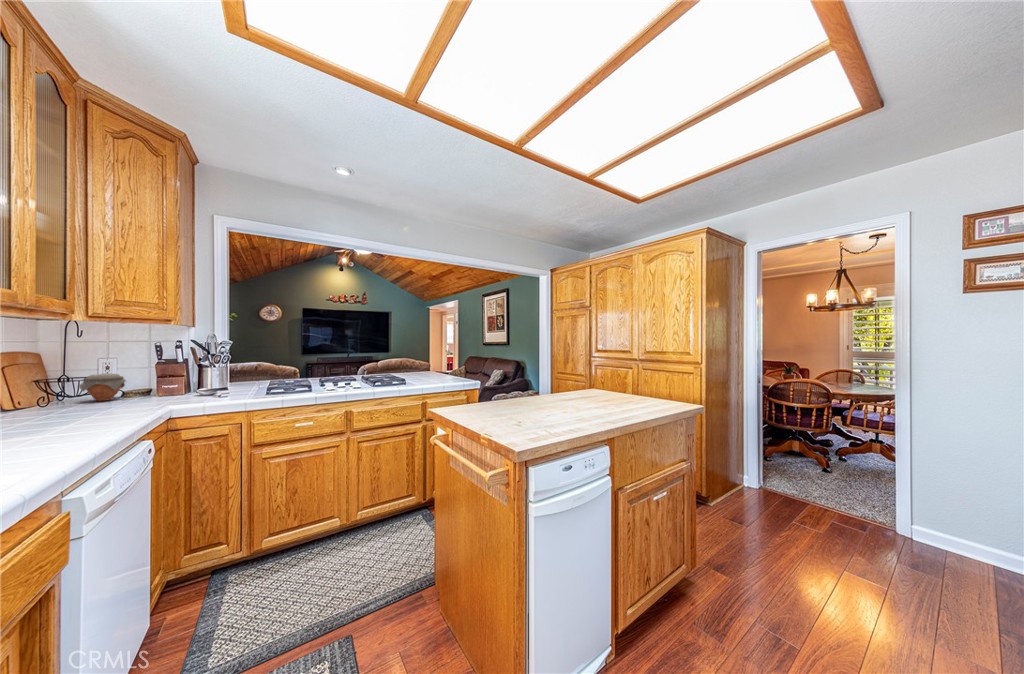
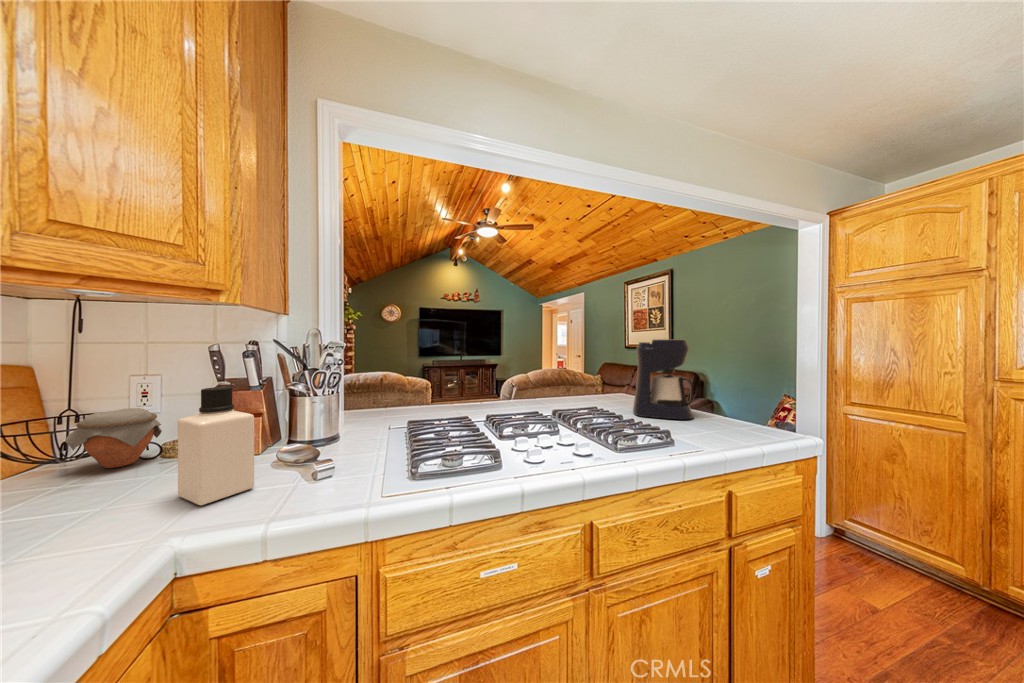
coffee maker: none [417,339,448,381] -> present [633,339,694,419]
bottle: none [153,360,189,405] -> present [178,387,254,505]

